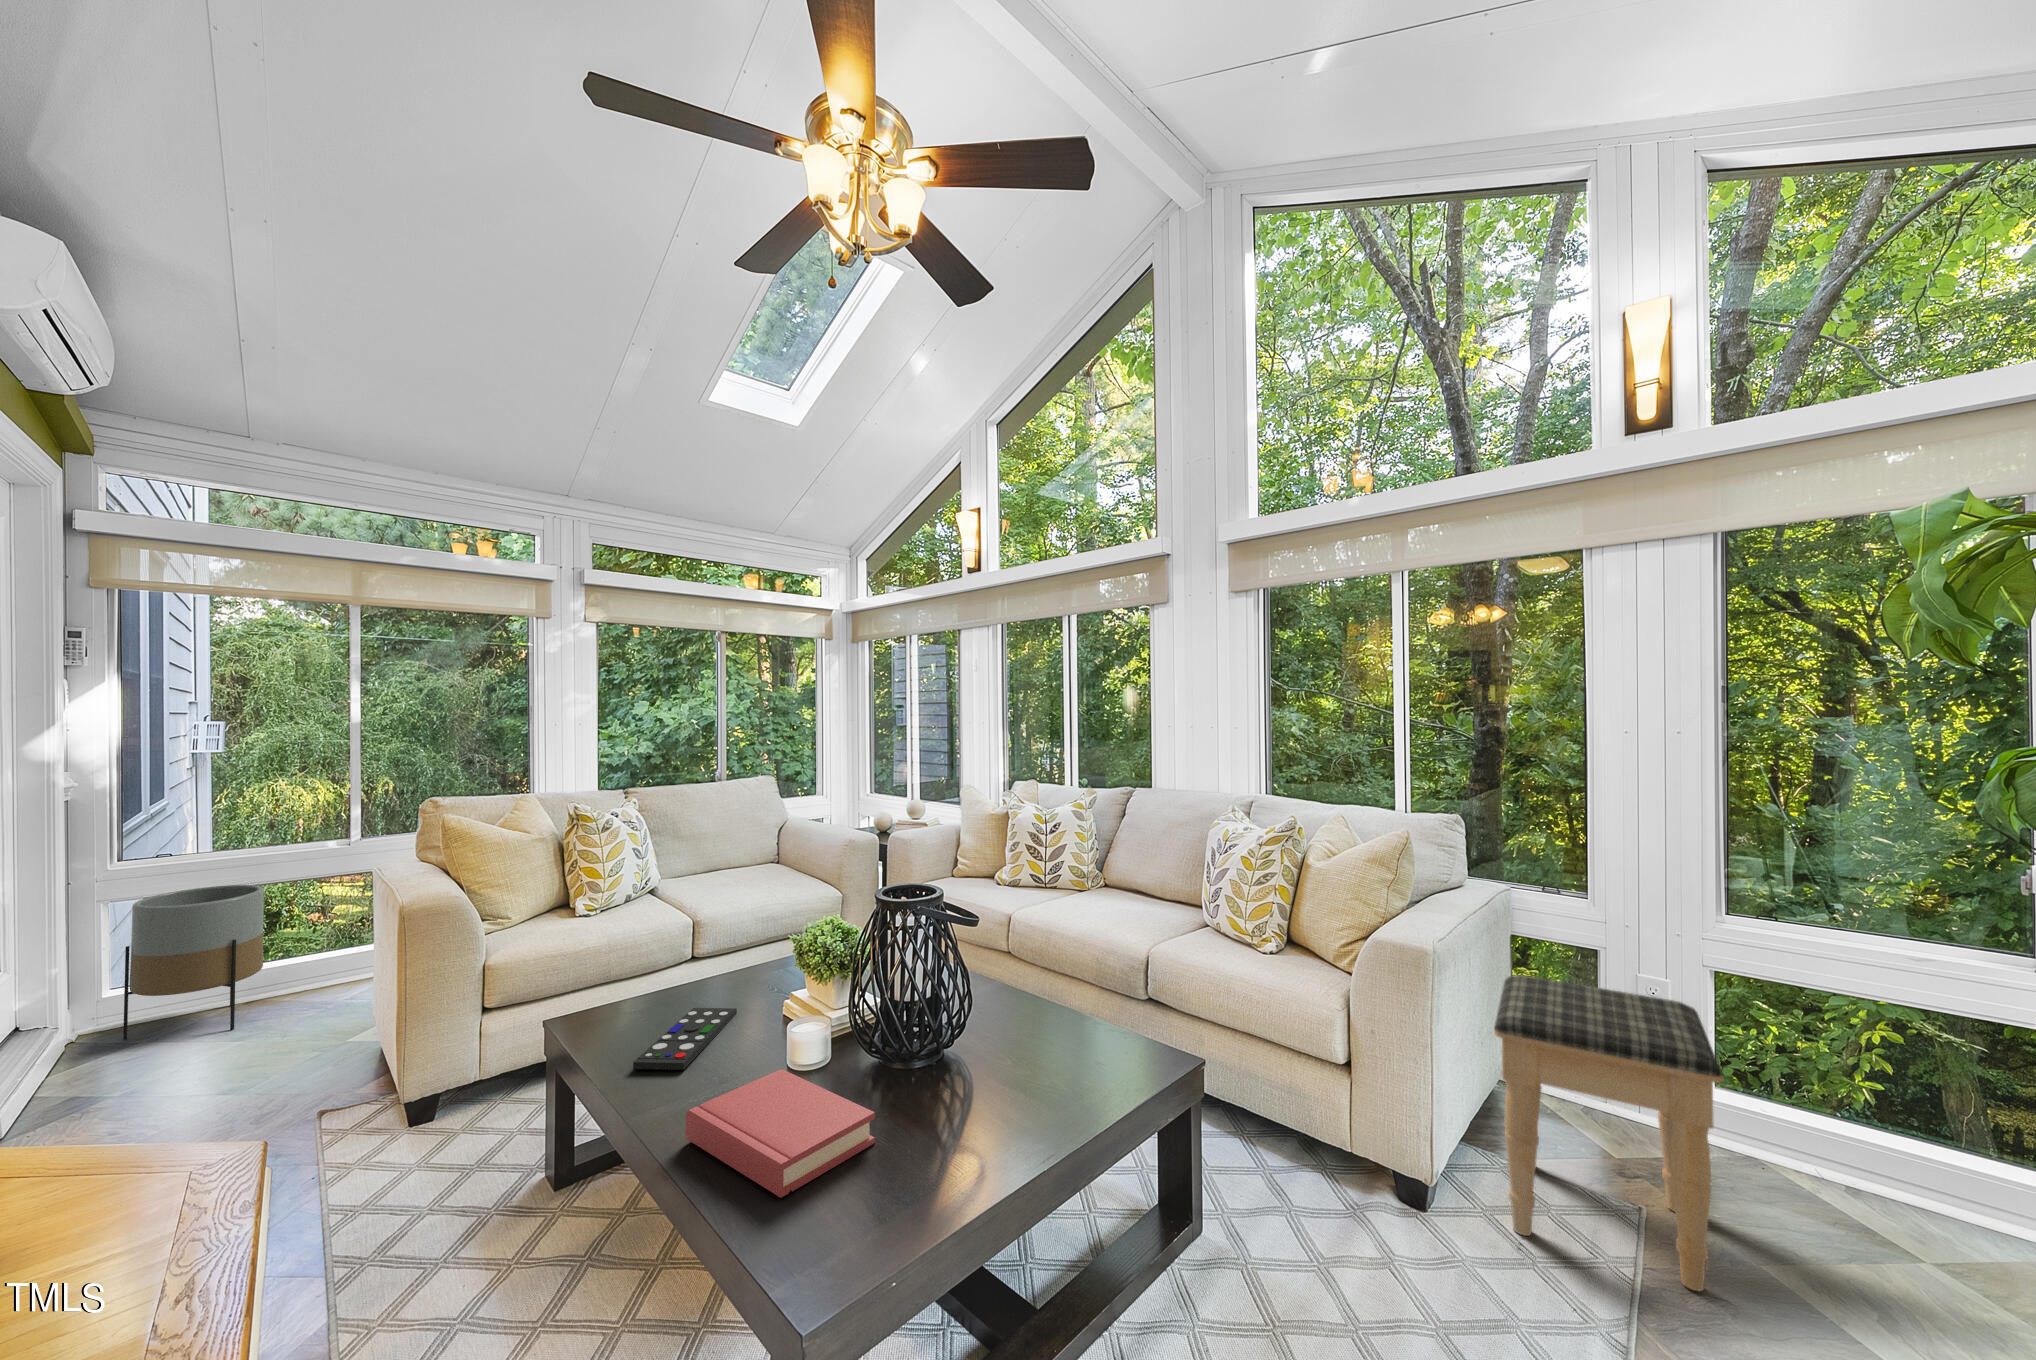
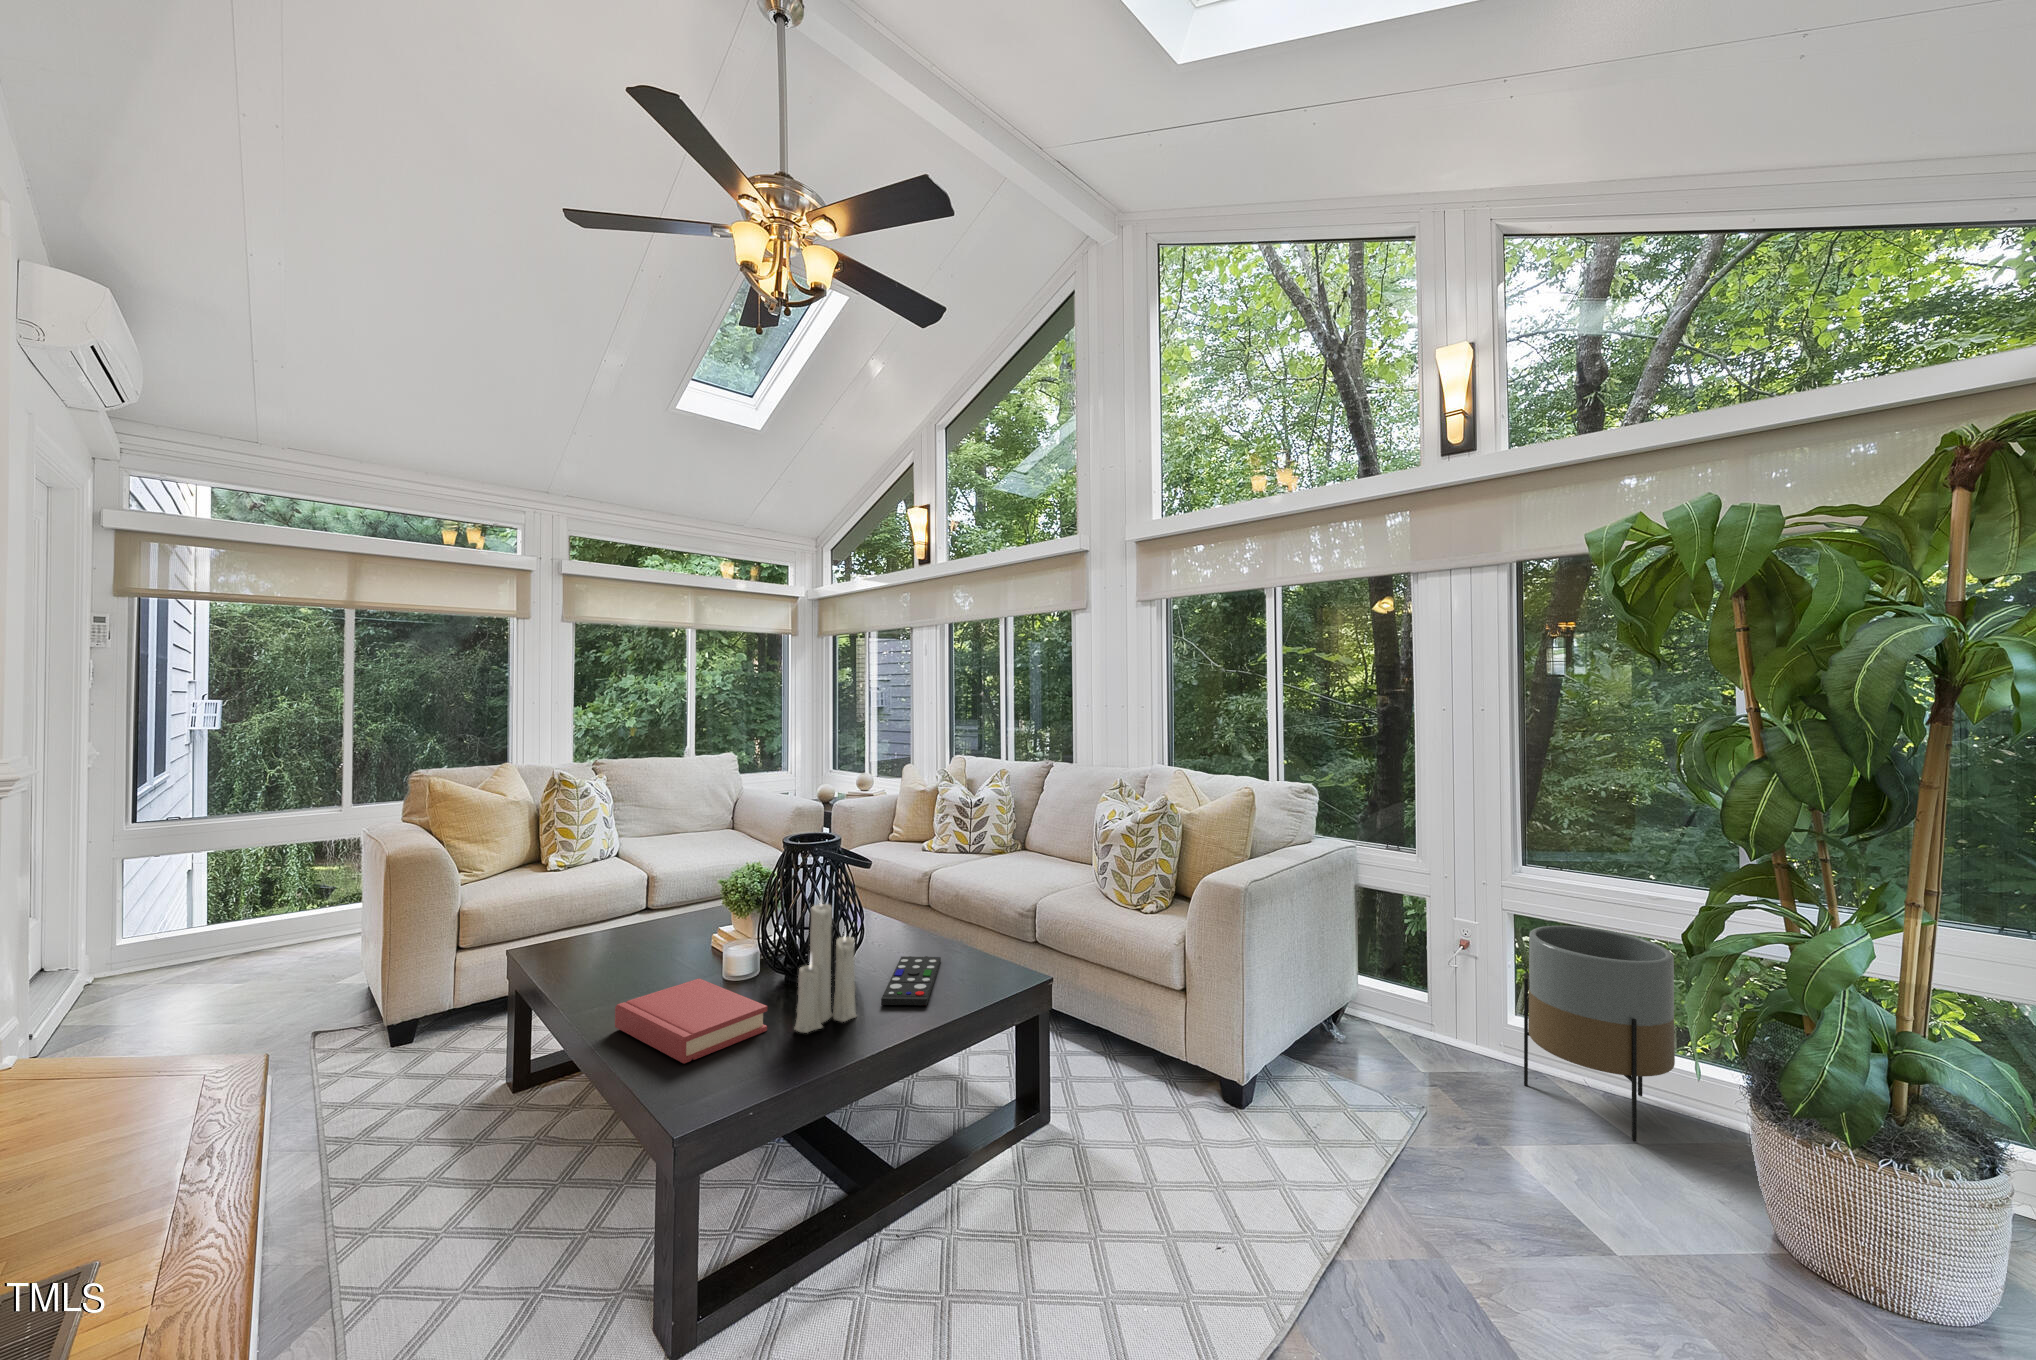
planter: present [123,885,264,1039] -> present [1524,926,1675,1141]
candle: none [909,955,981,1148] -> present [795,902,856,1033]
footstool: present [1494,975,1723,1291] -> none [1299,916,1473,1160]
remote control: present [633,1008,737,1070] -> present [881,957,941,1005]

